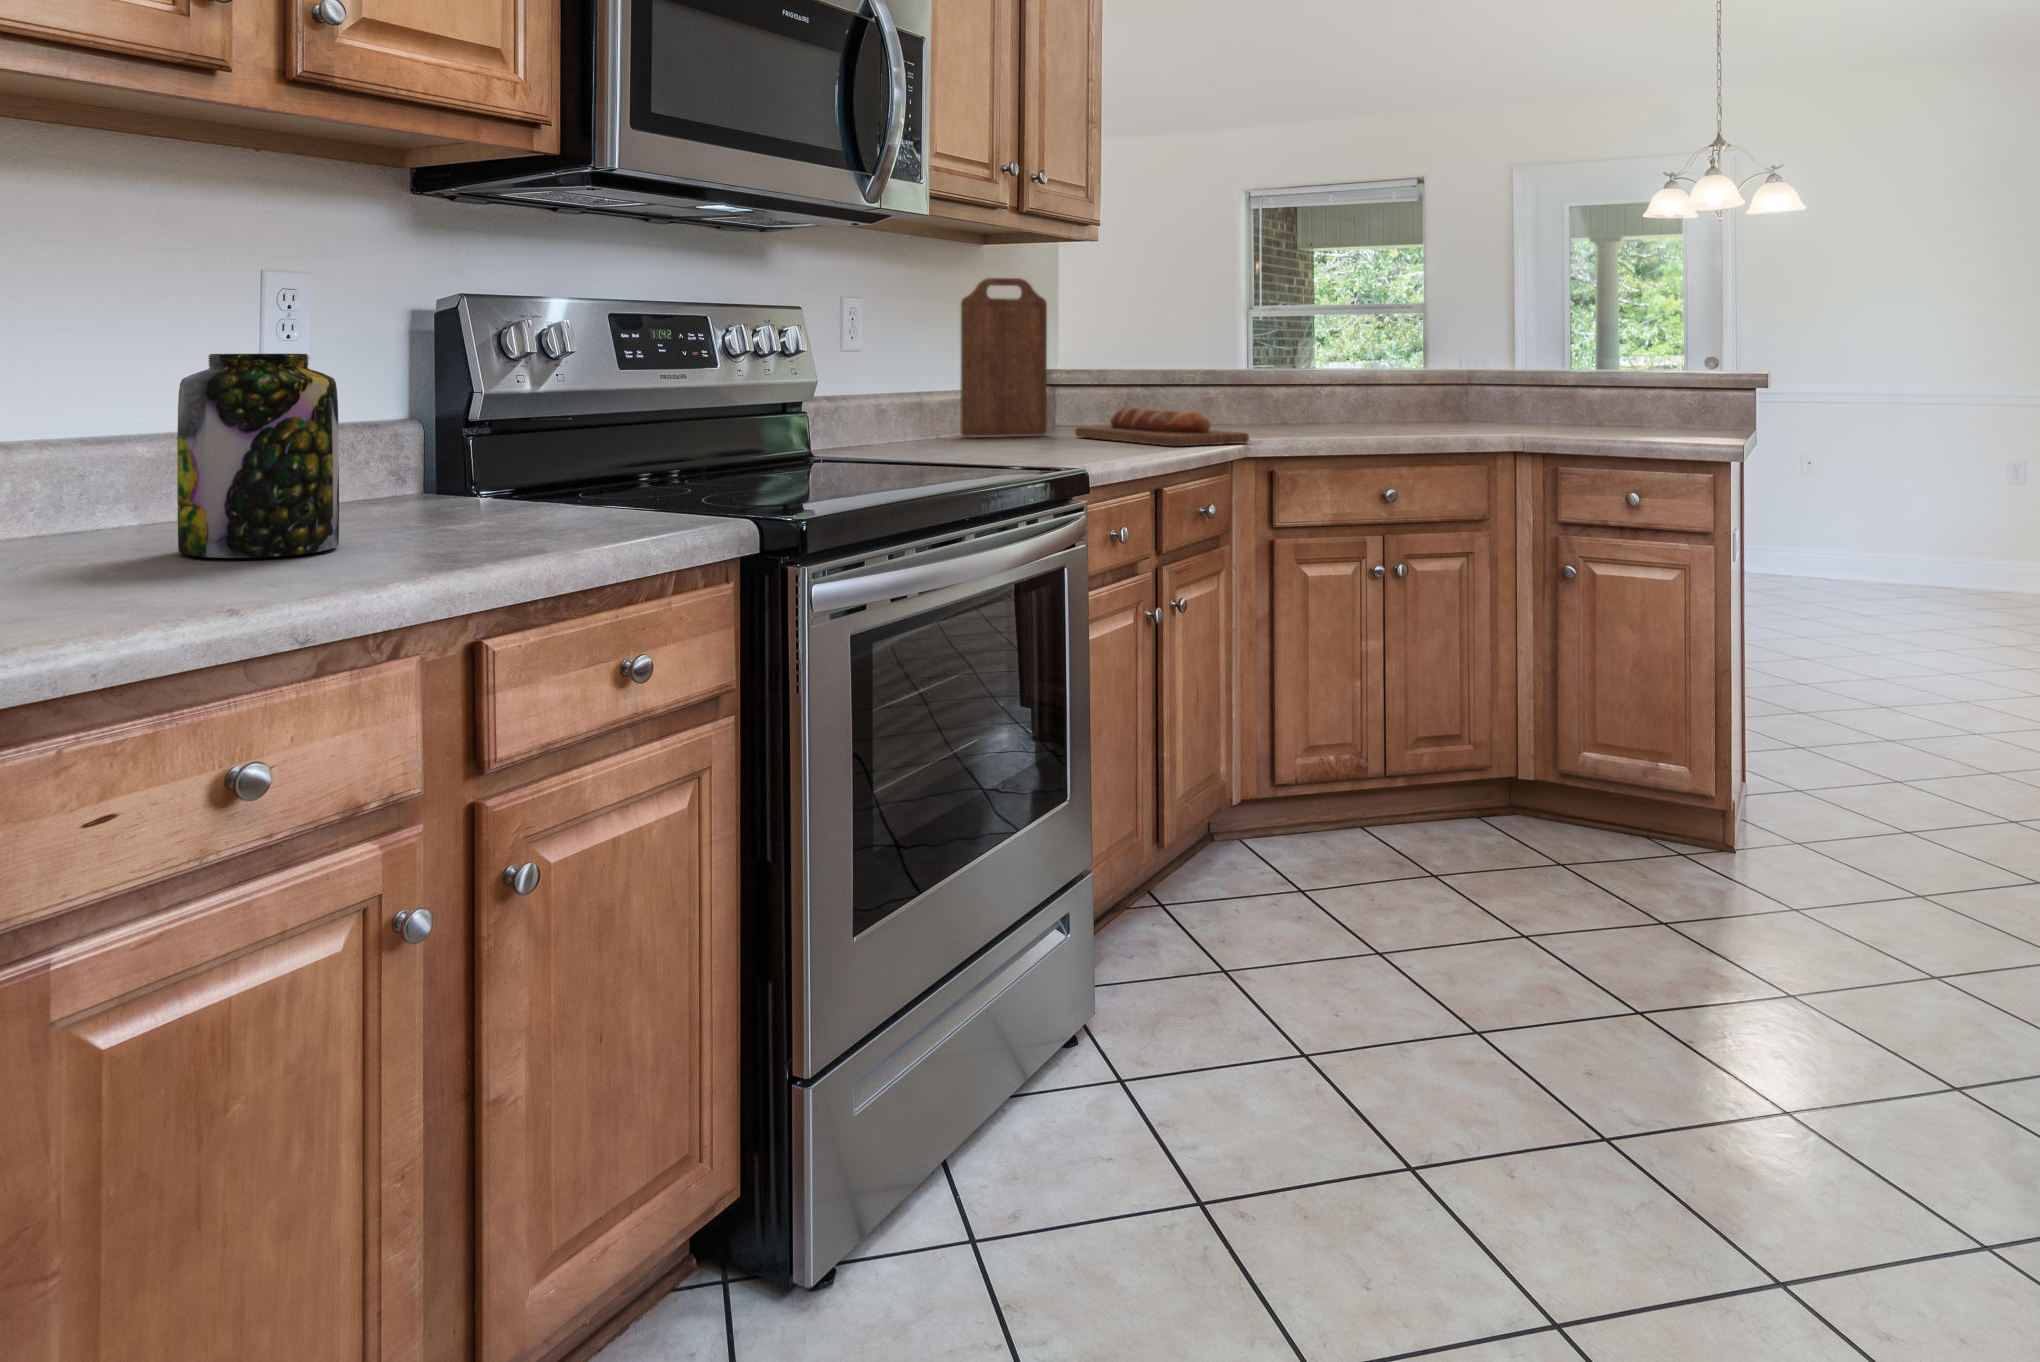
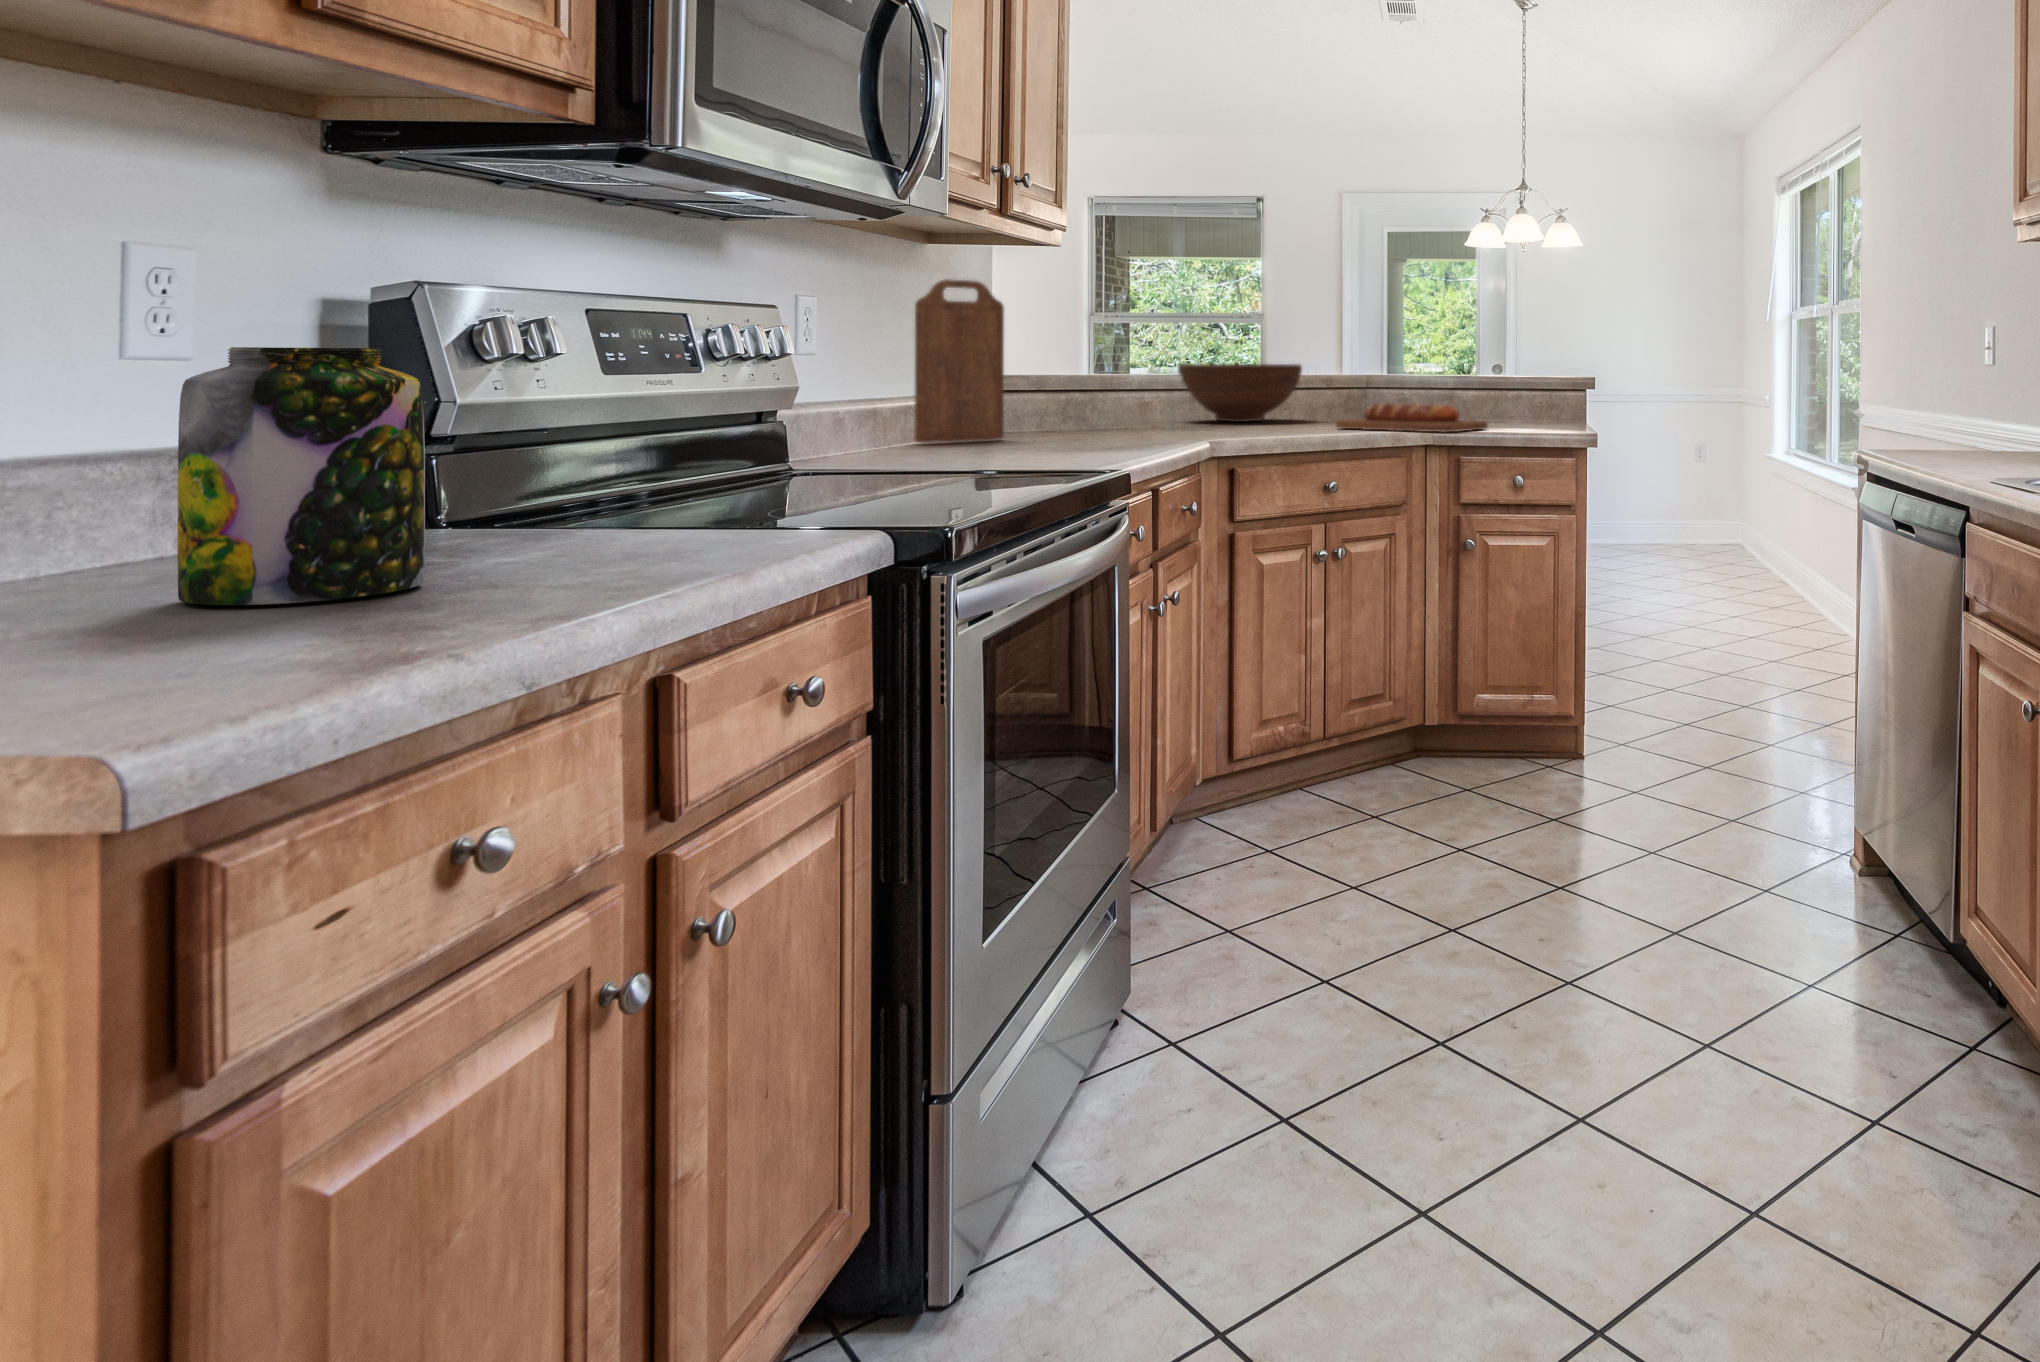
fruit bowl: none [1256,359,1393,421] -> present [1178,364,1302,422]
bread loaf: present [1075,408,1249,446] -> present [1336,404,1488,433]

